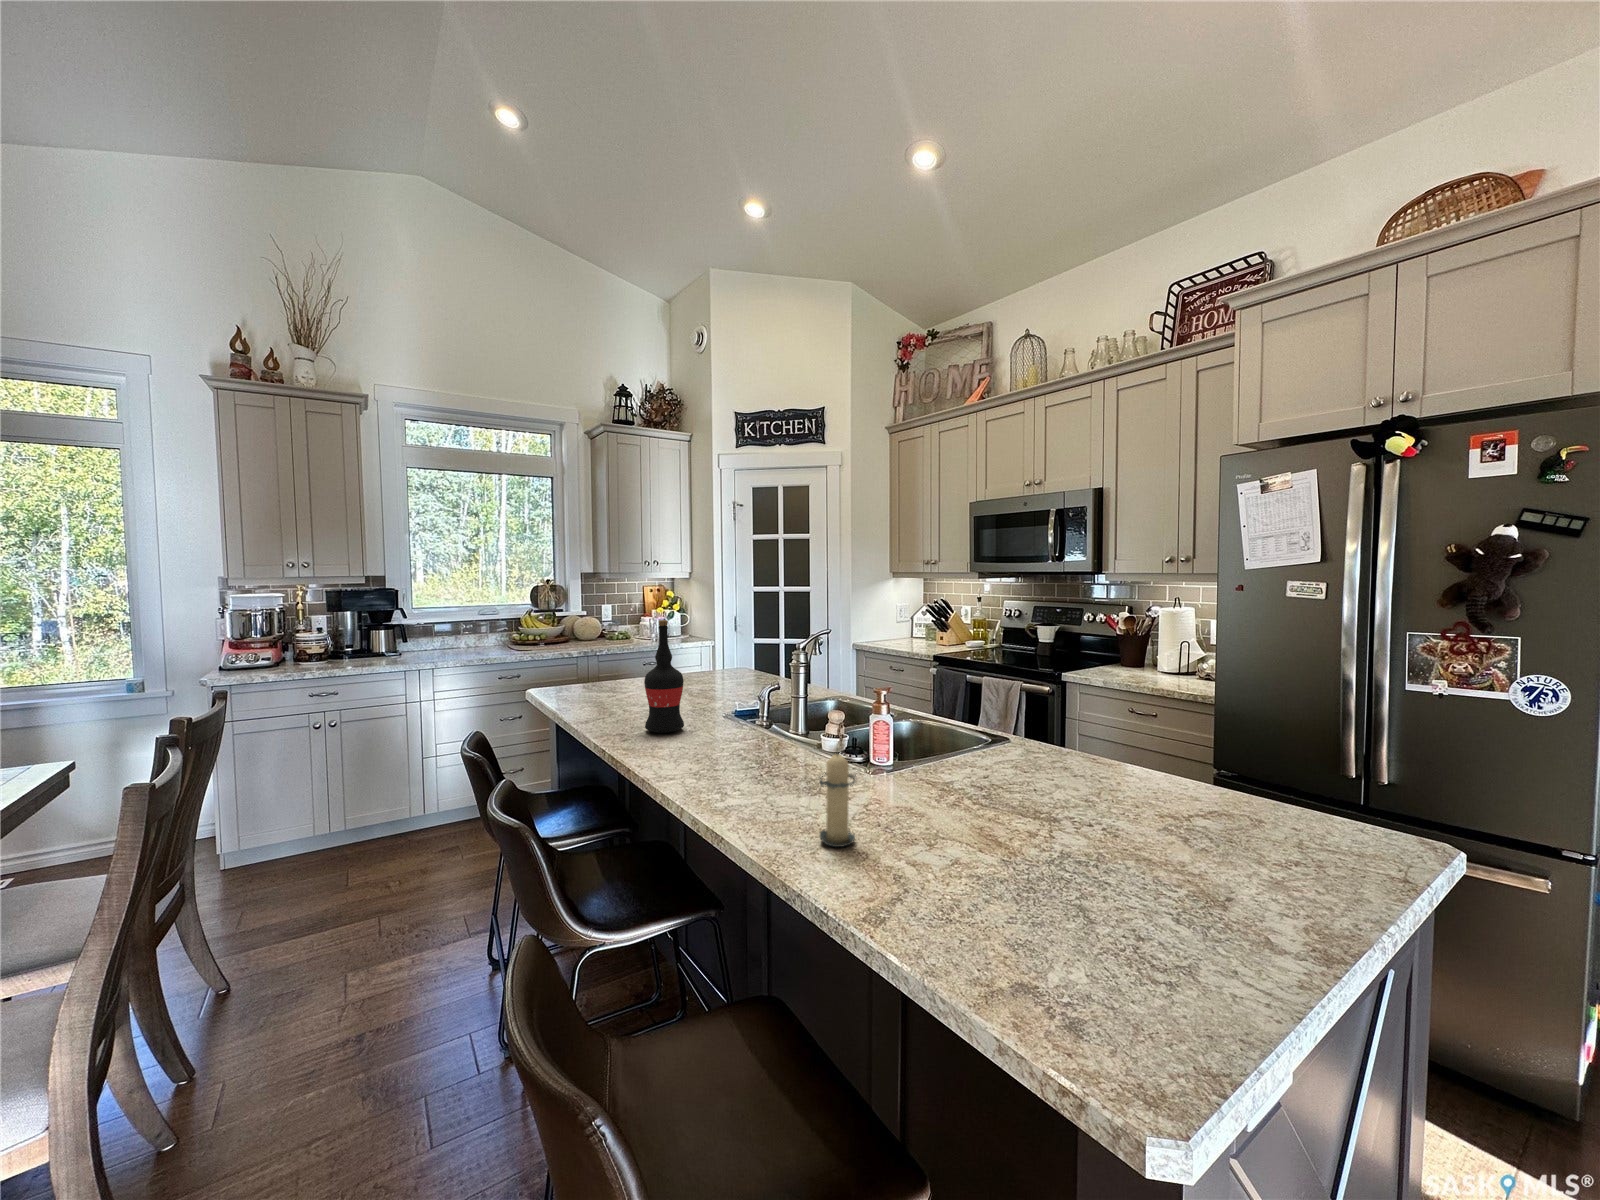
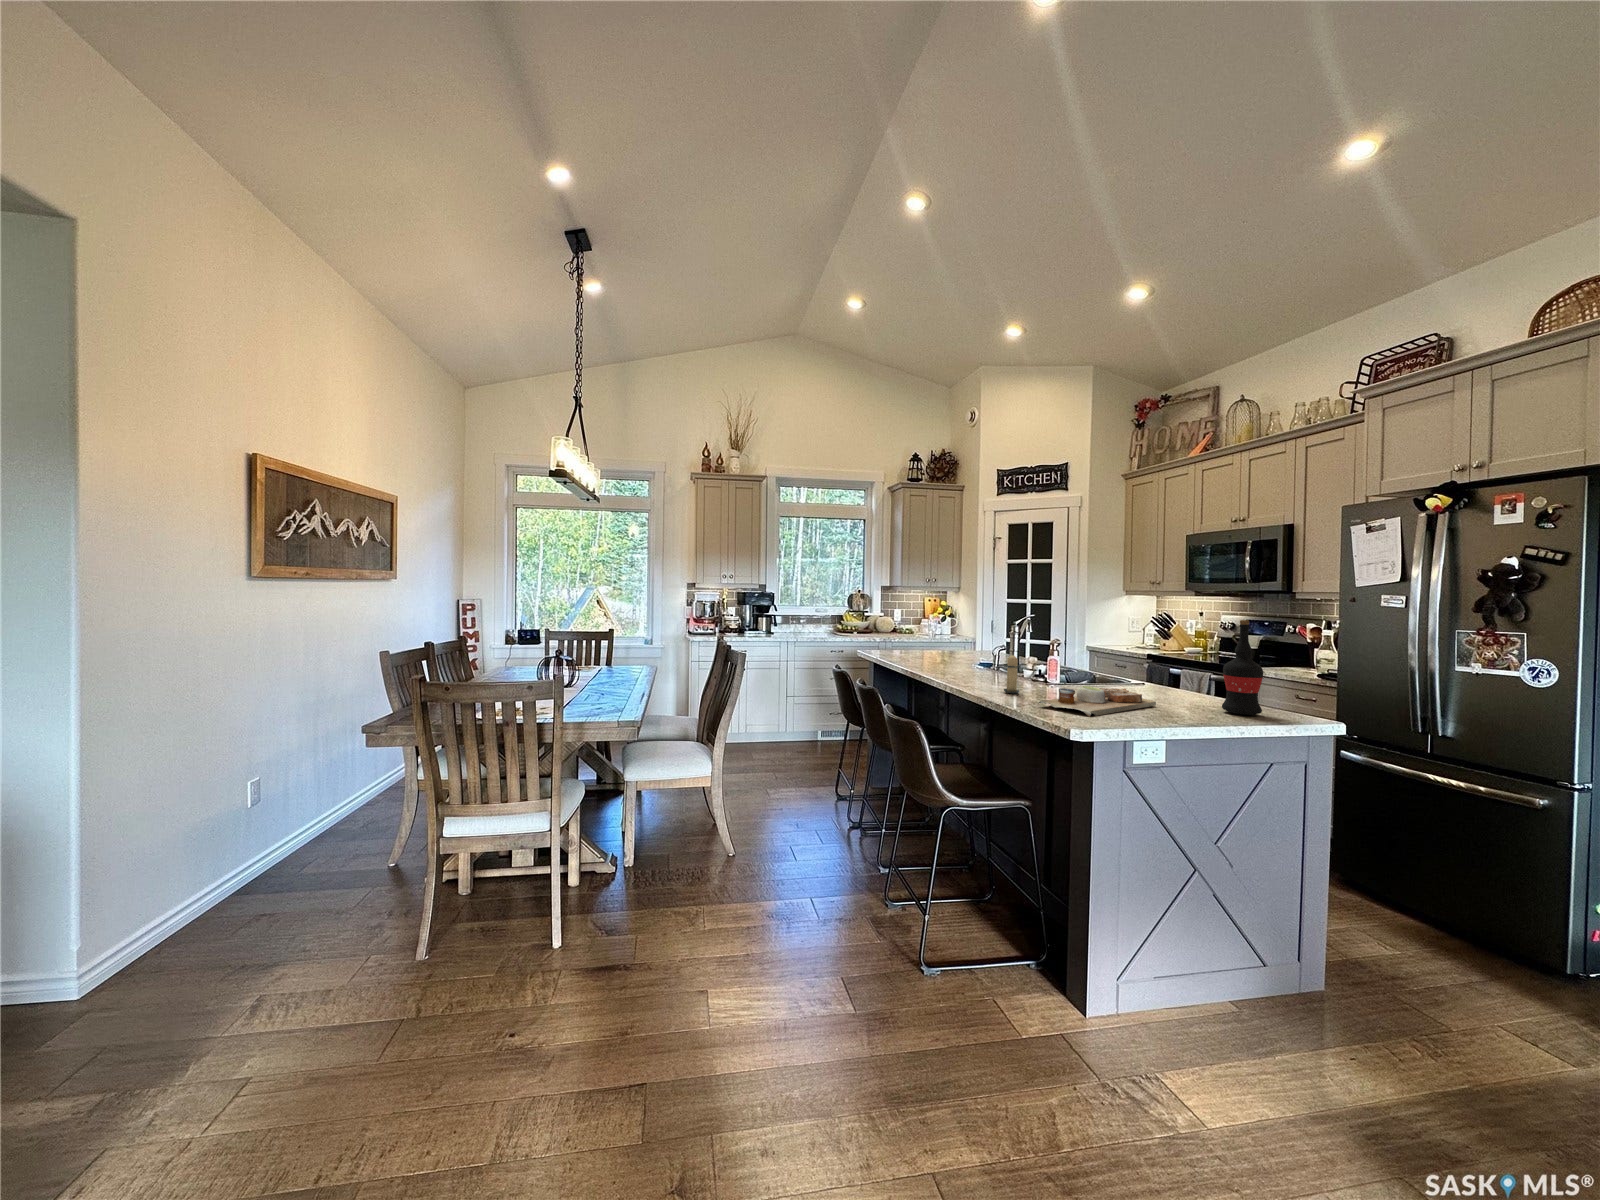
wine bottle: present [644,620,684,733] -> present [1222,620,1263,715]
cutting board: none [940,805,1142,983] -> present [1039,686,1156,717]

